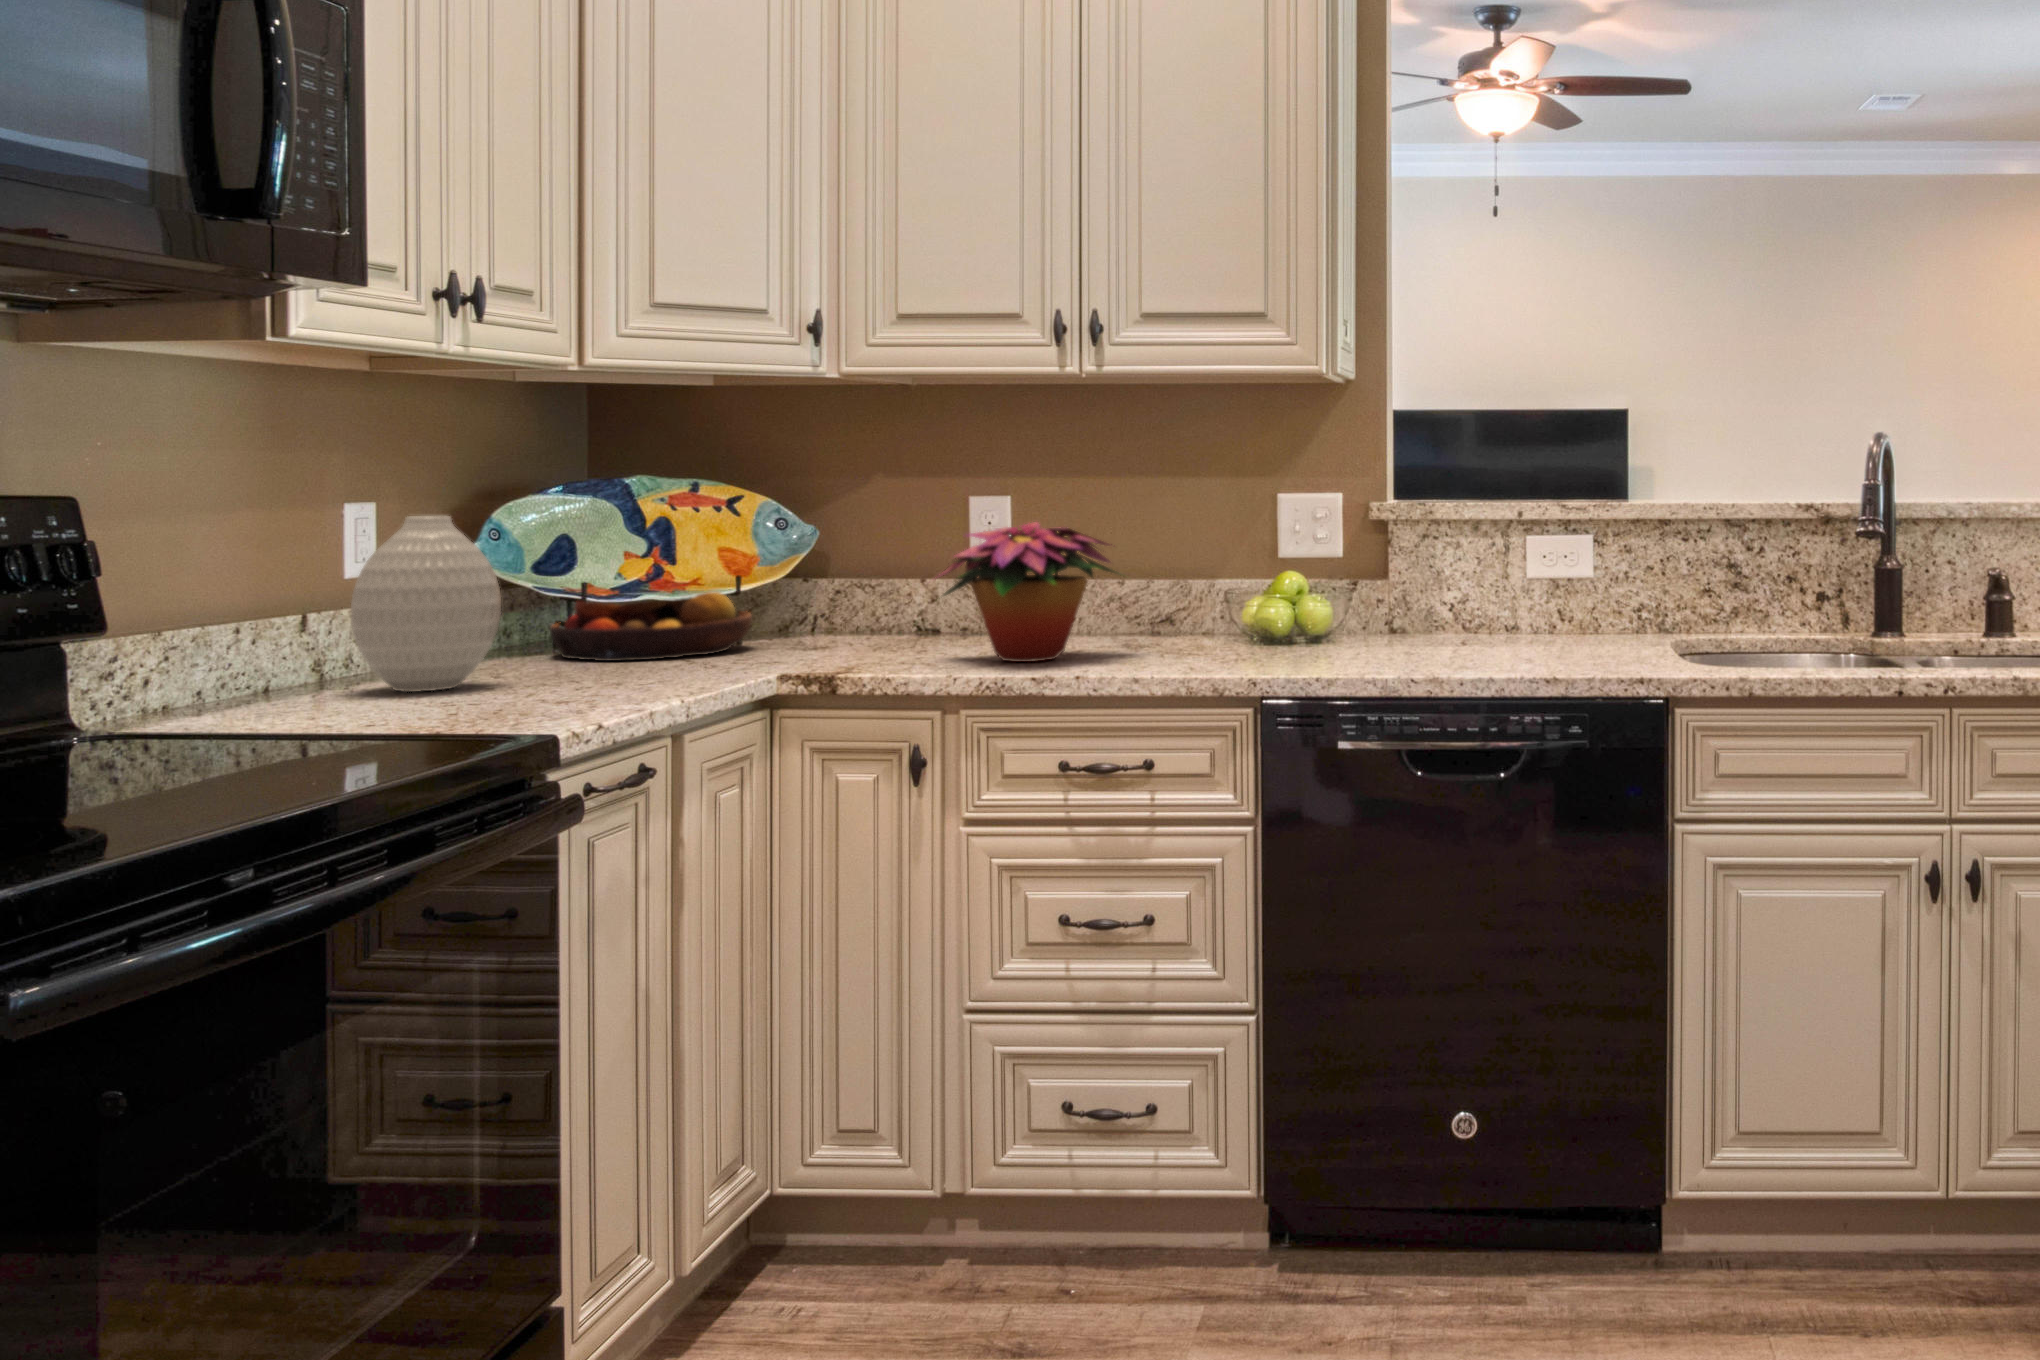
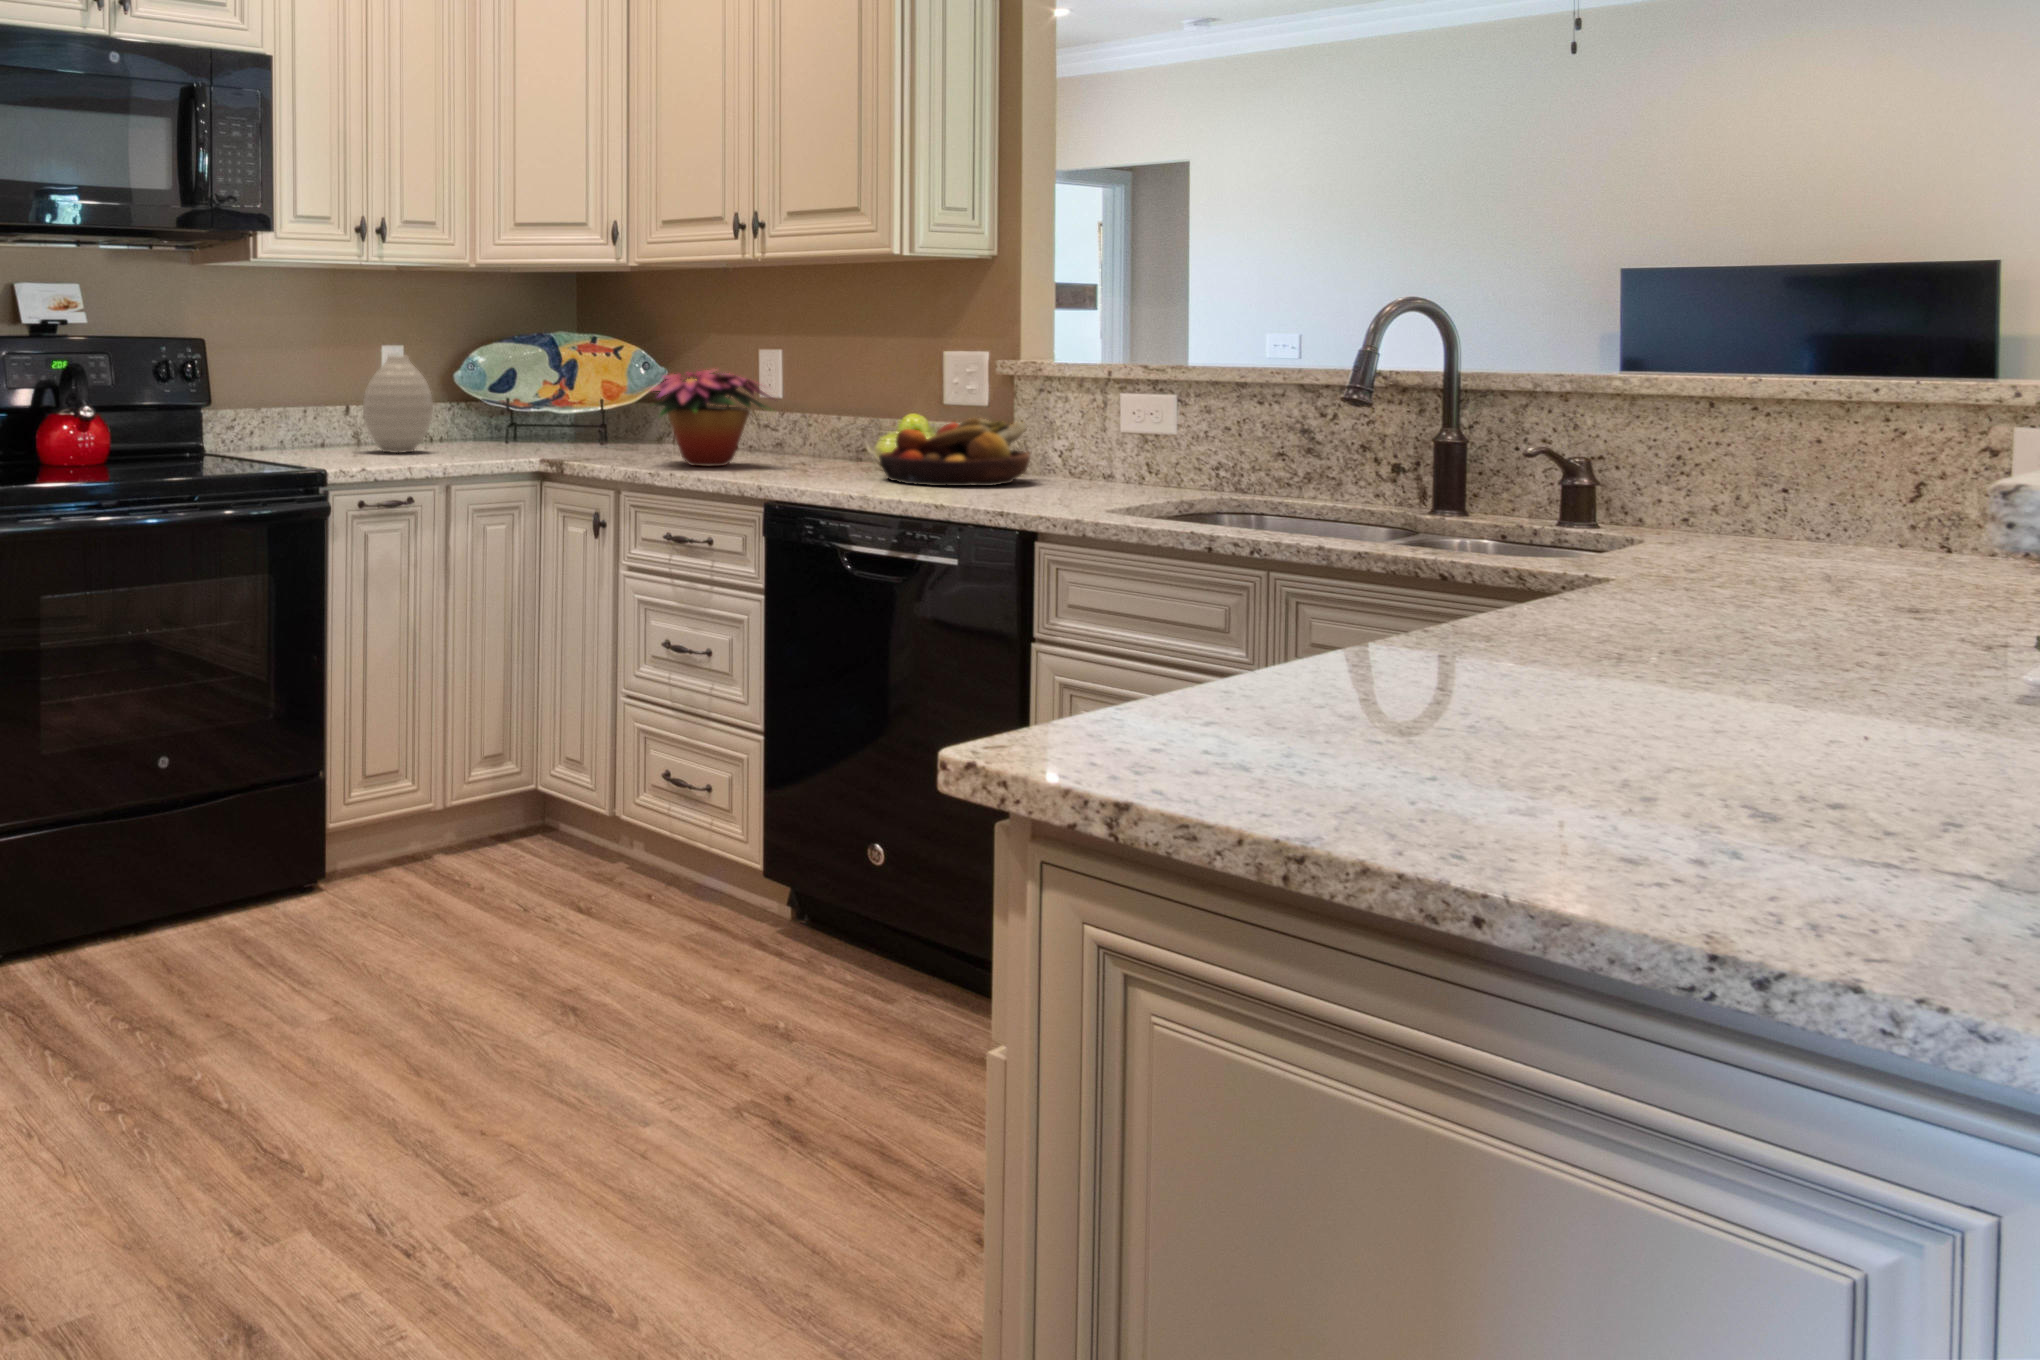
fruit bowl: present [550,592,752,661] -> present [879,418,1030,486]

